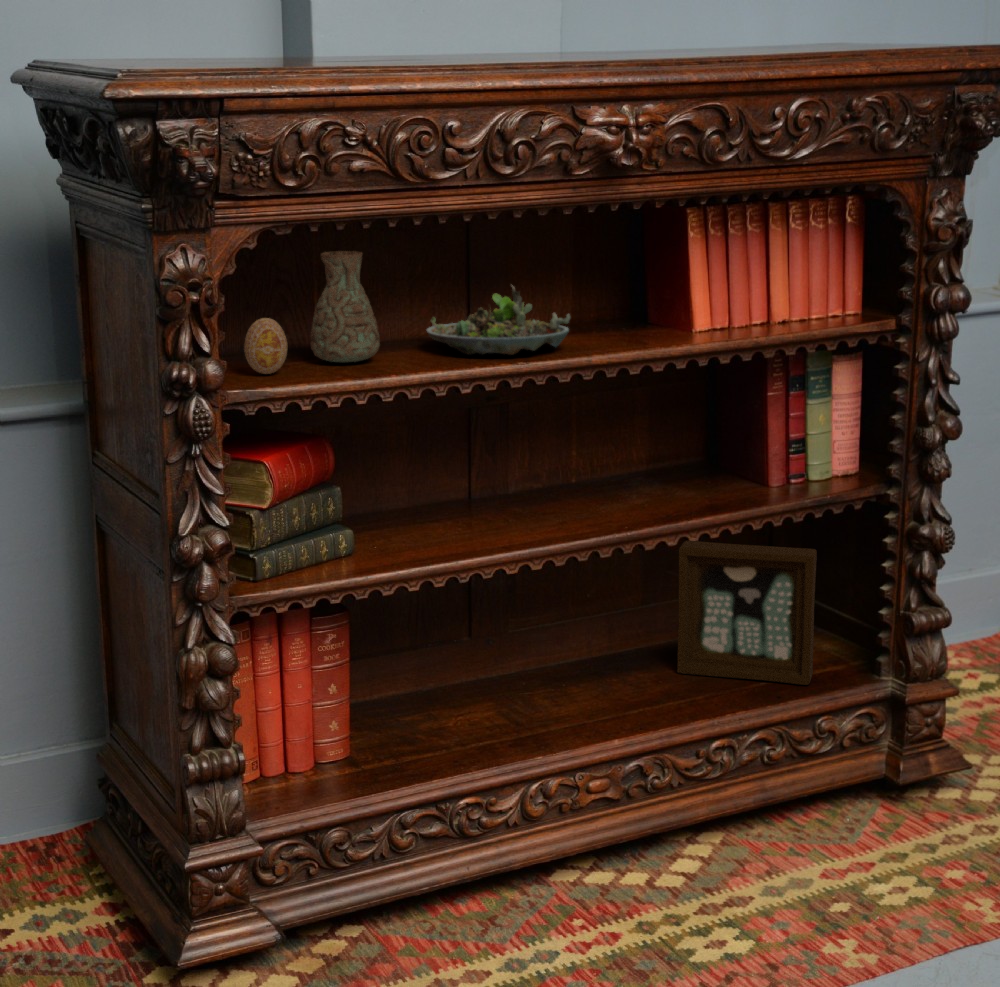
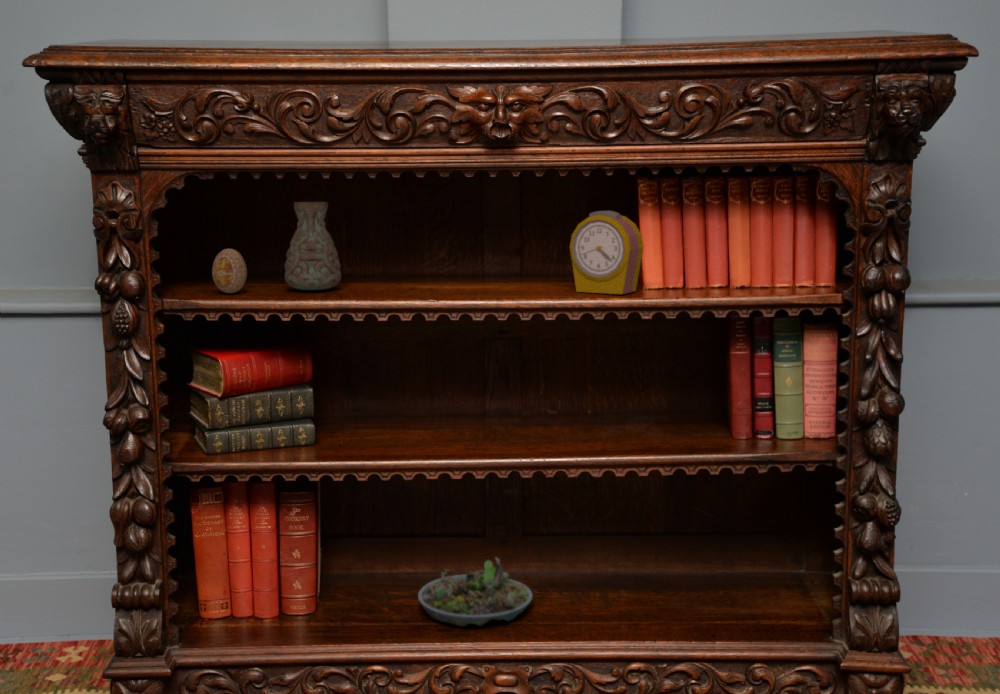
alarm clock: none [621,247,696,340] -> present [570,211,644,294]
succulent planter: present [426,286,570,355] -> present [418,558,533,626]
picture frame: present [677,540,817,685] -> none [651,479,772,631]

